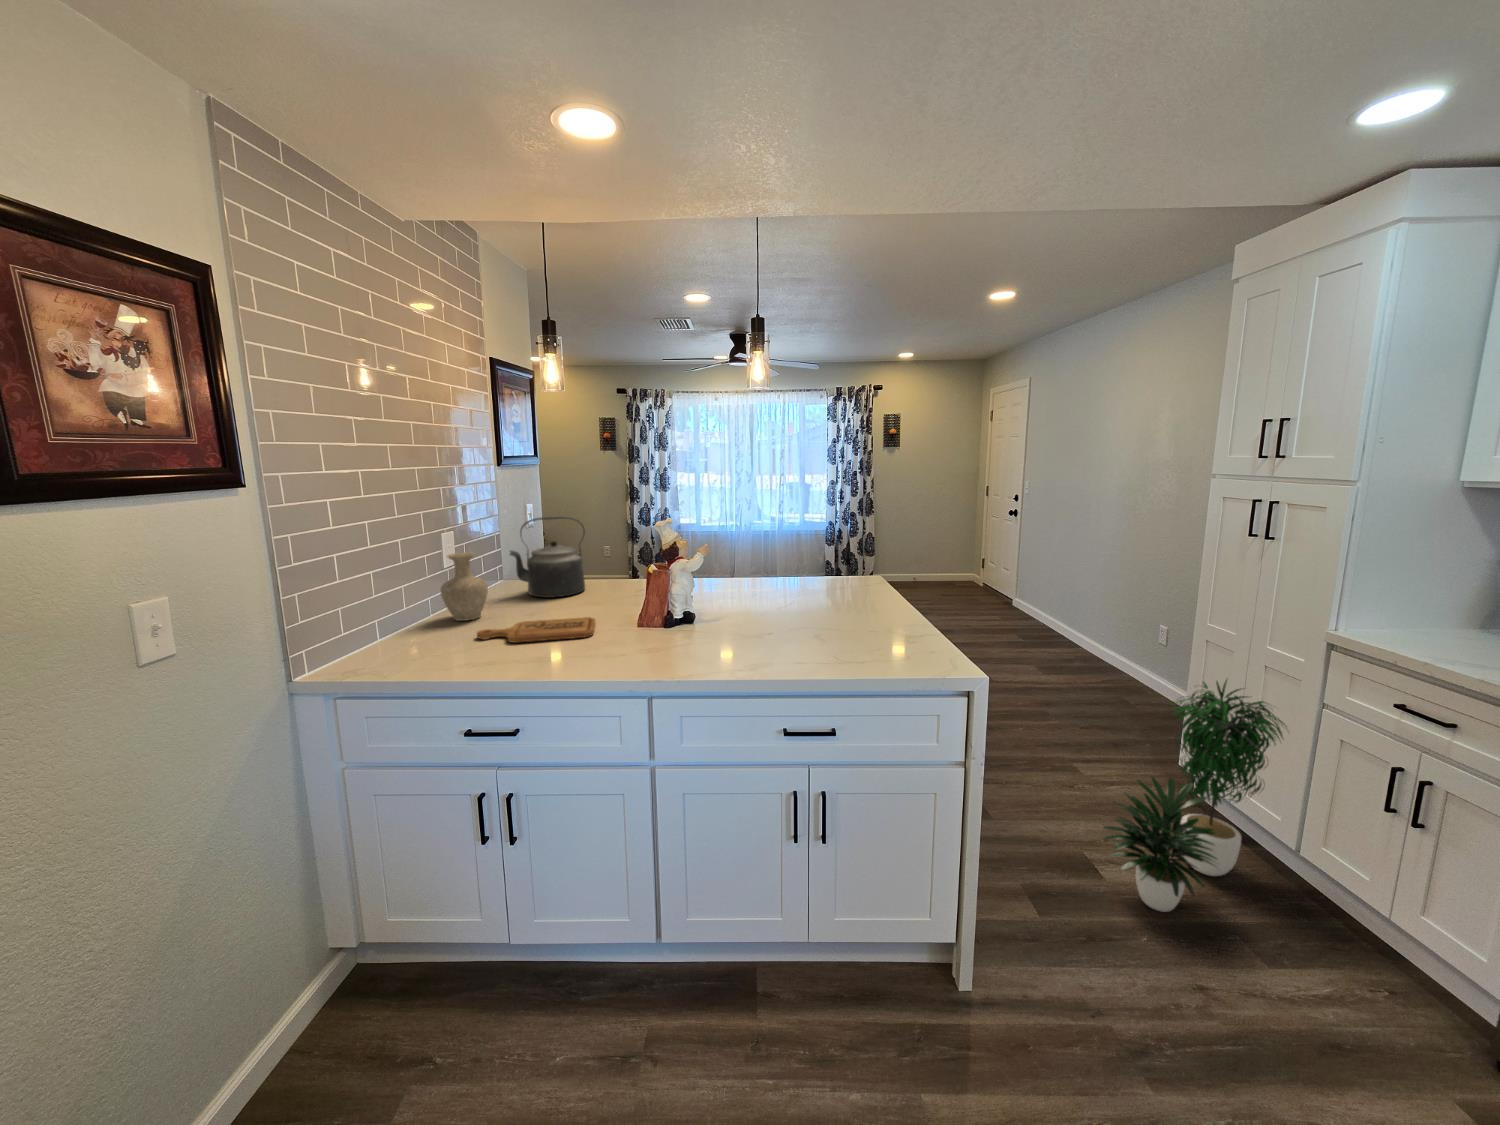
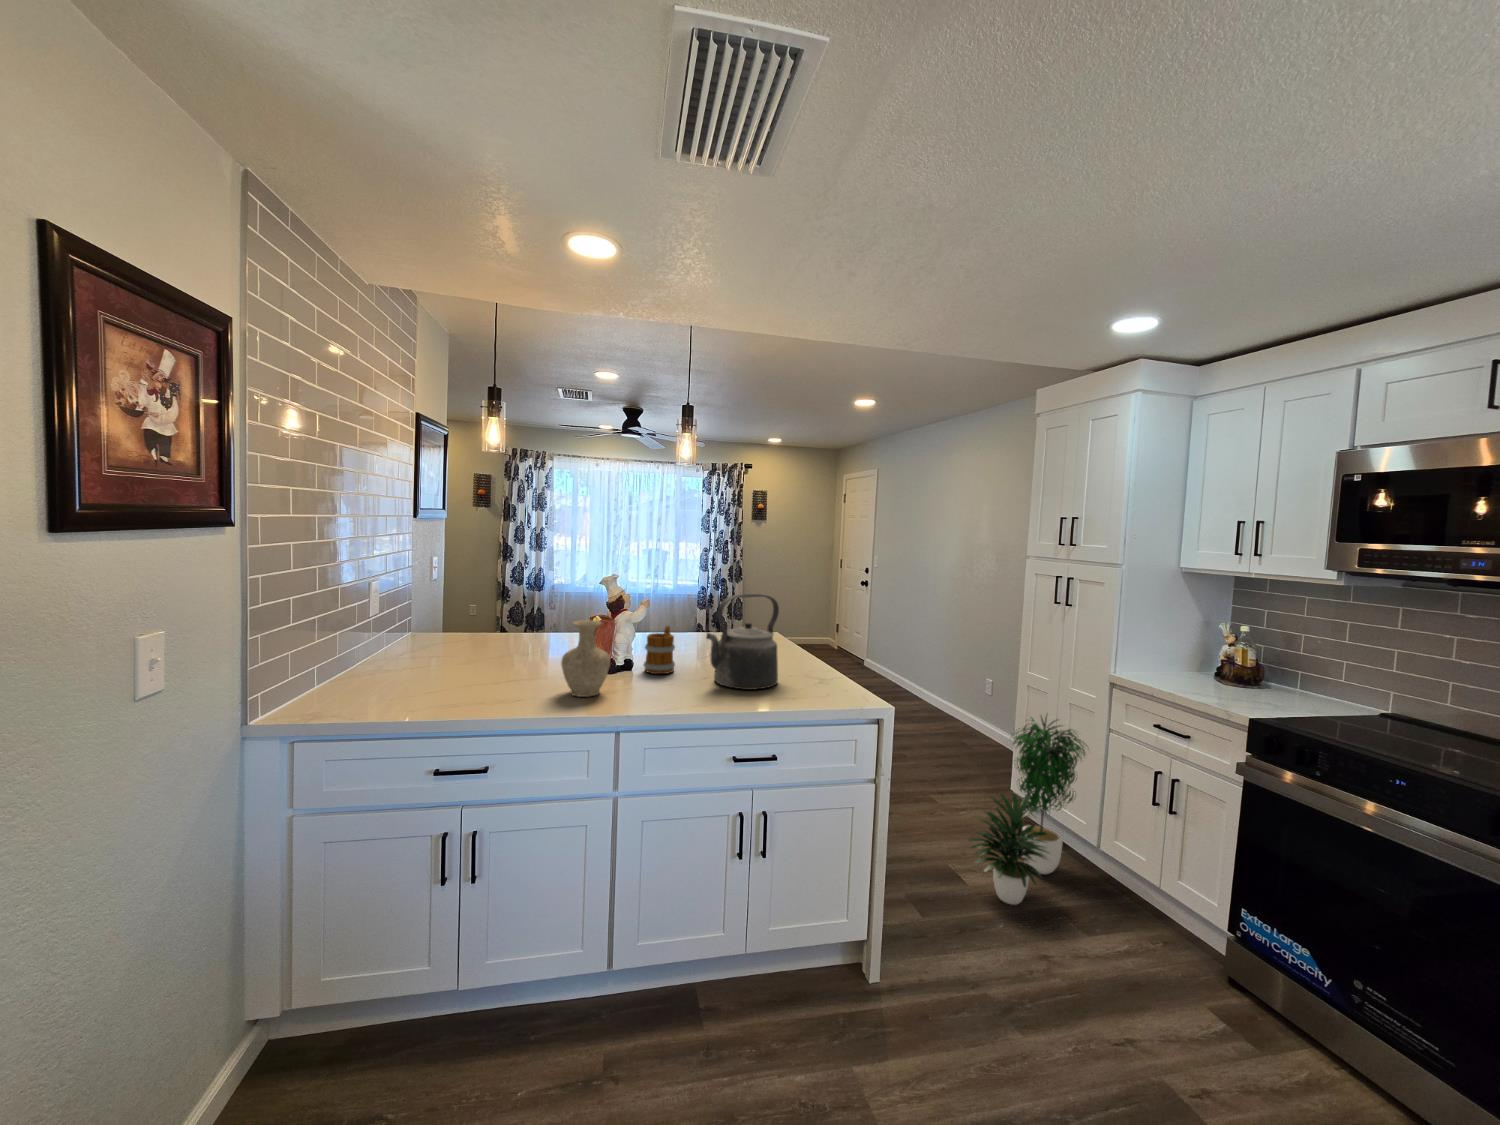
kettle: present [510,516,585,598] -> present [706,594,779,690]
vase: present [441,553,488,621] -> present [561,620,610,697]
mug: none [700,573,736,627] -> present [644,626,675,674]
cutting board: present [477,617,596,643] -> none [424,667,545,690]

